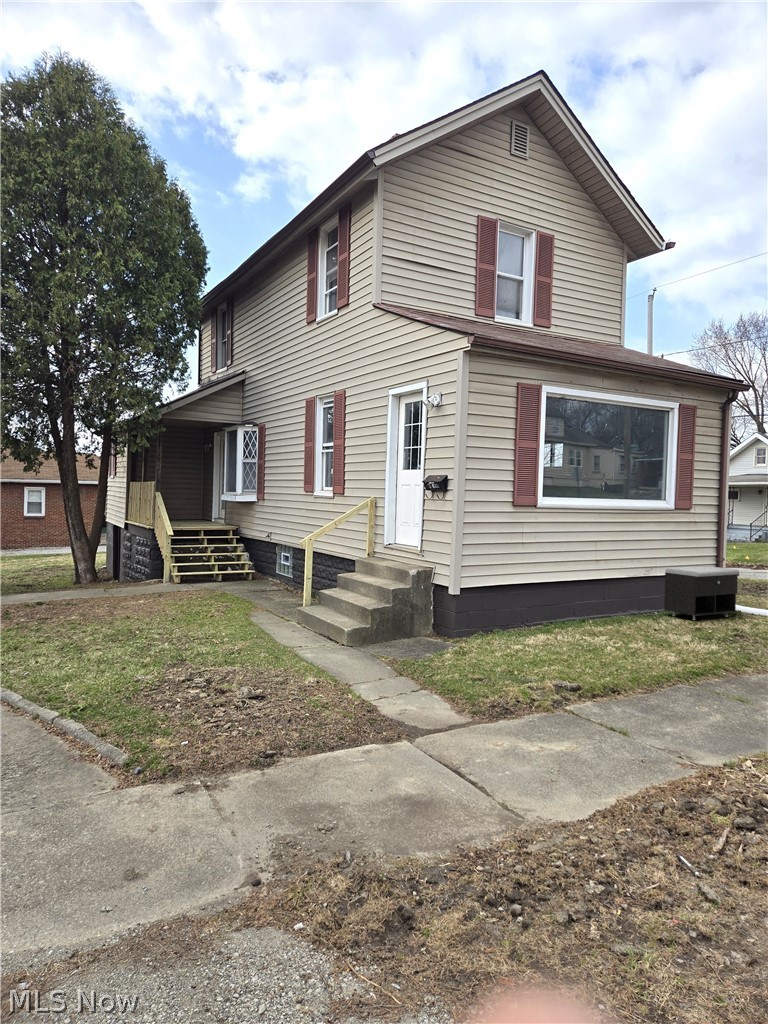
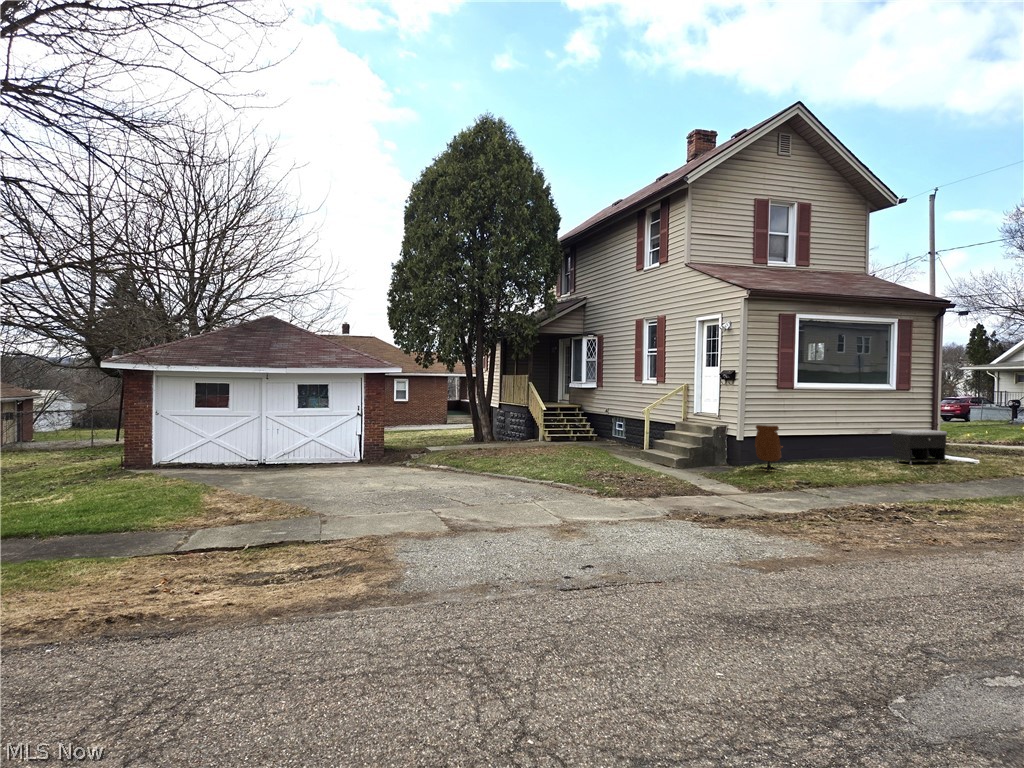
lounge chair: none [476,572,528,658] -> present [754,425,783,472]

